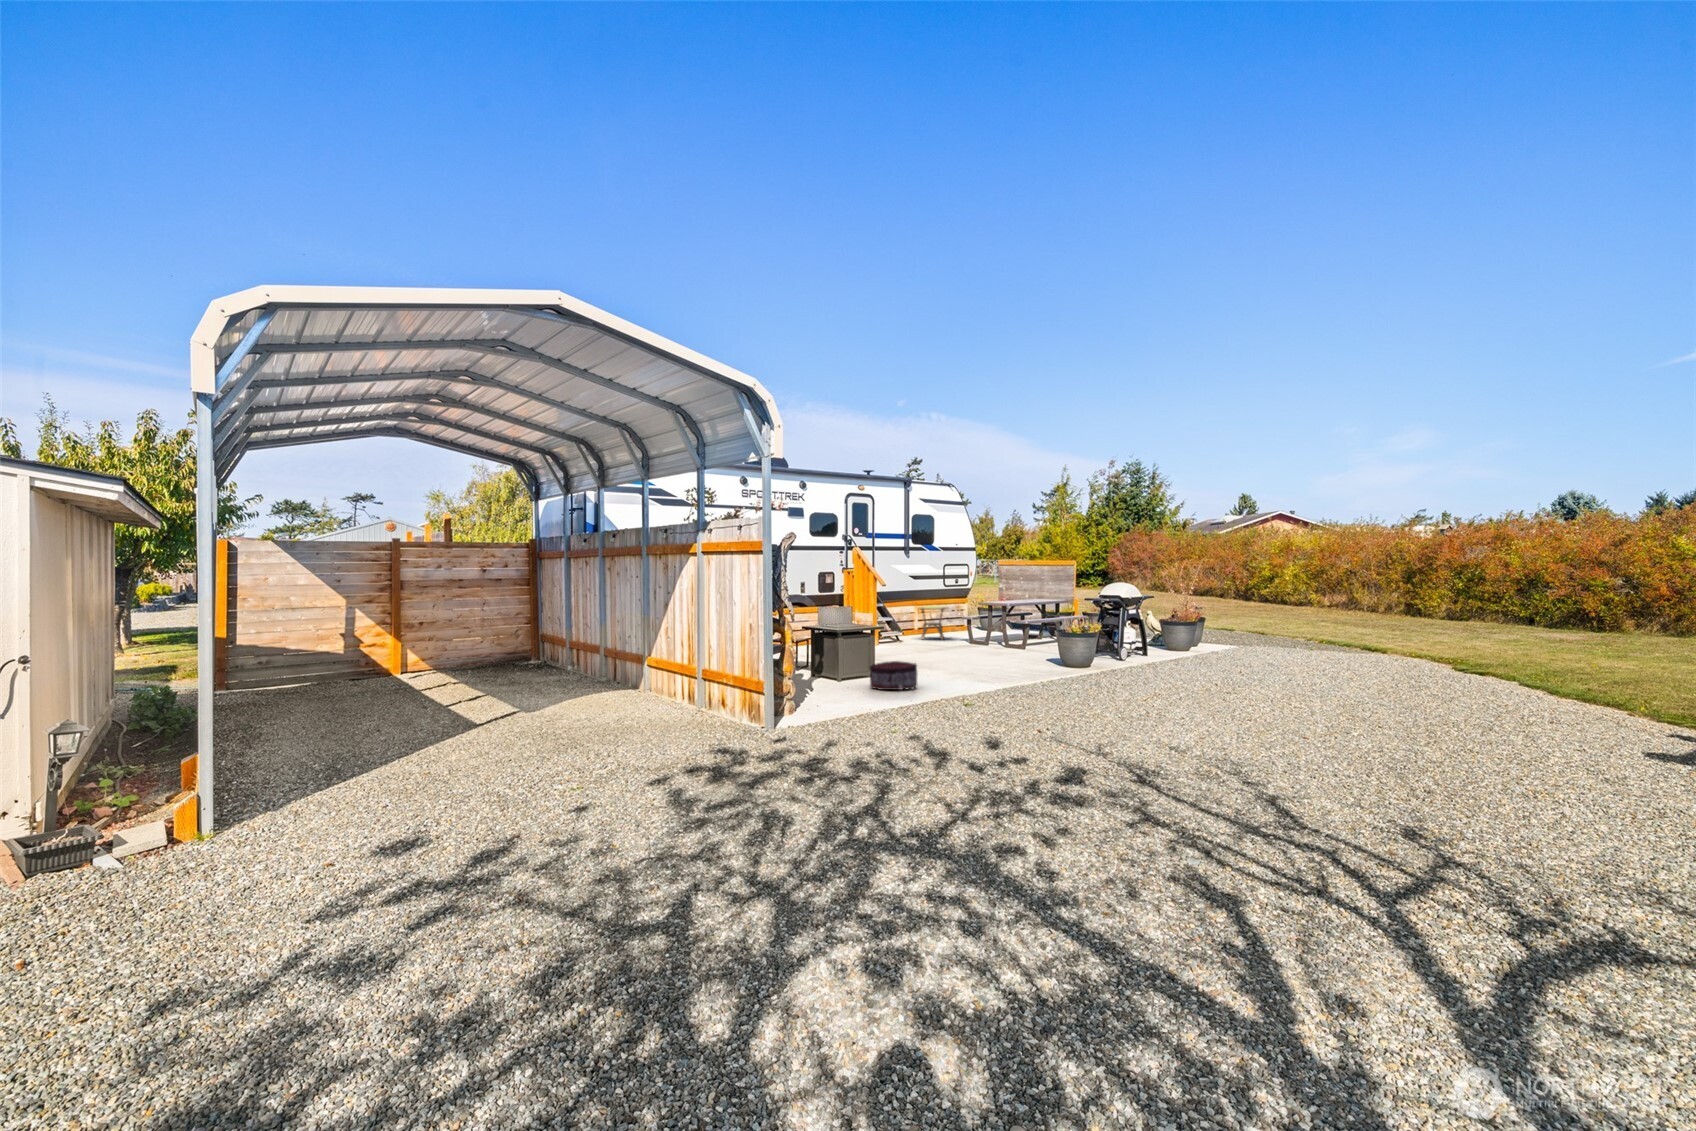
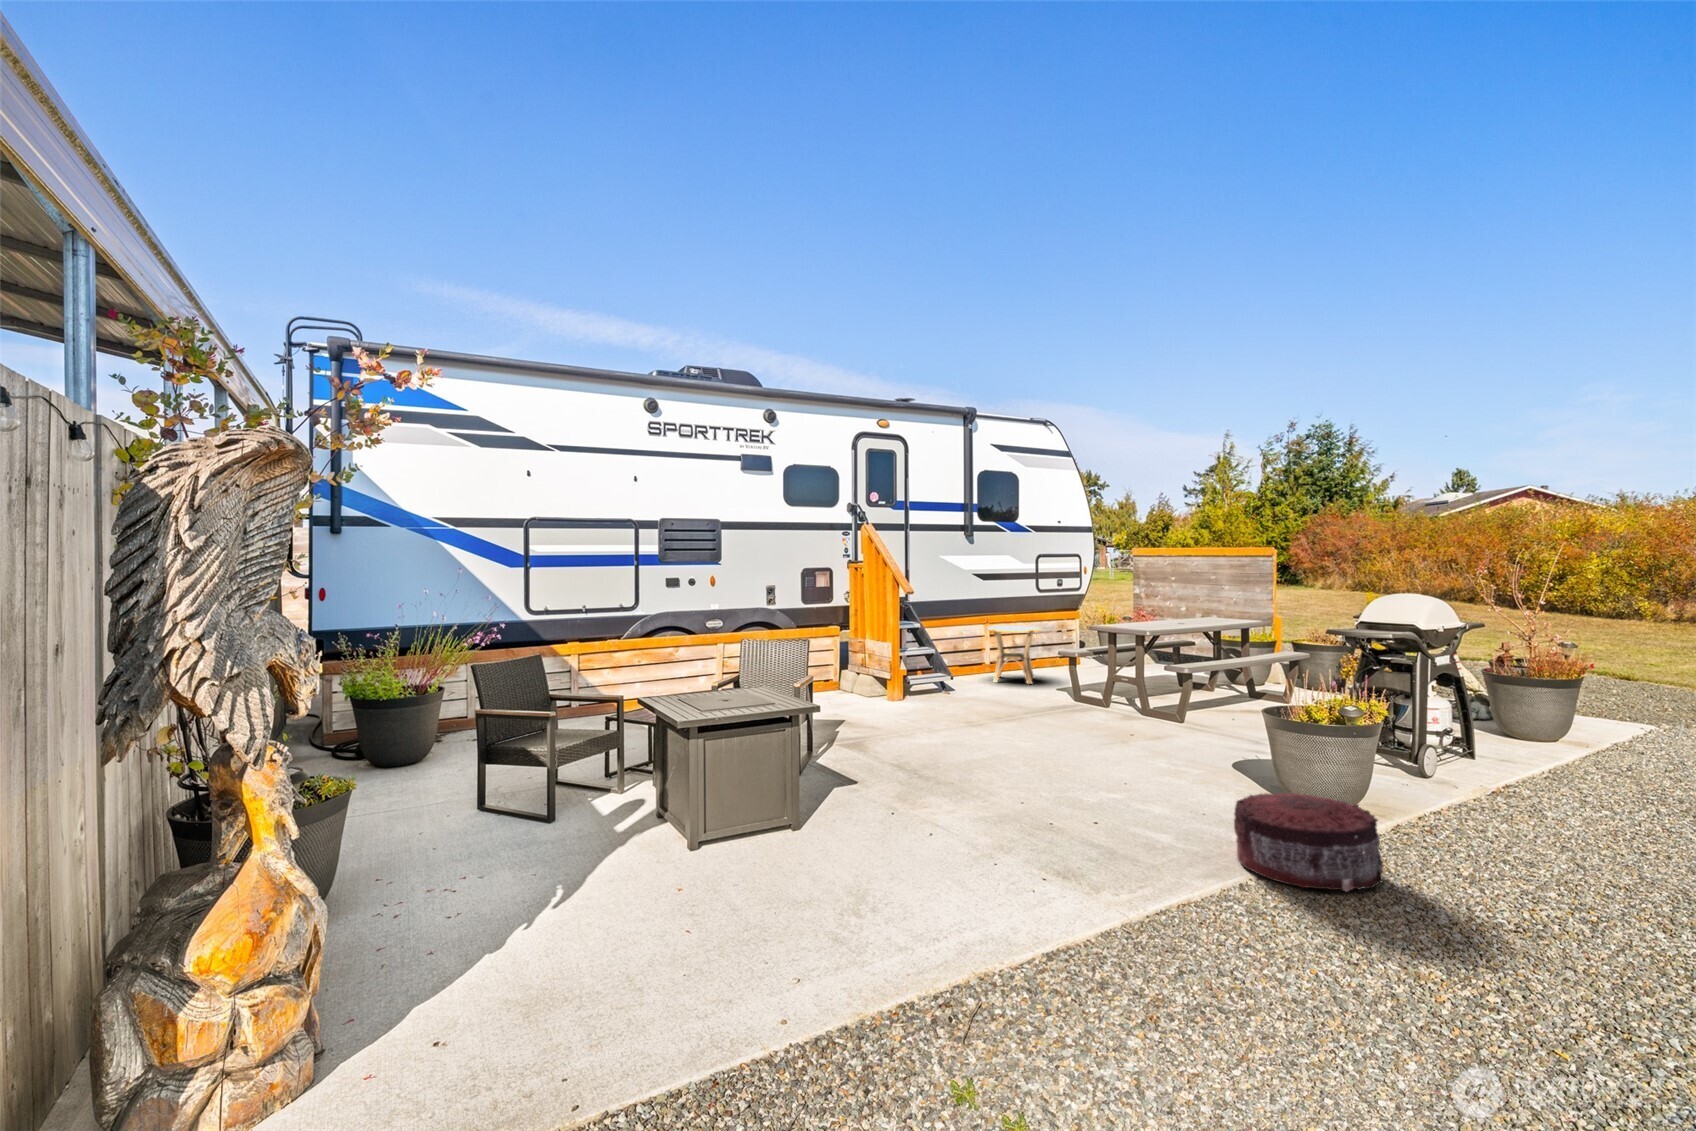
pouf: present [870,661,917,690] -> present [1234,793,1384,892]

